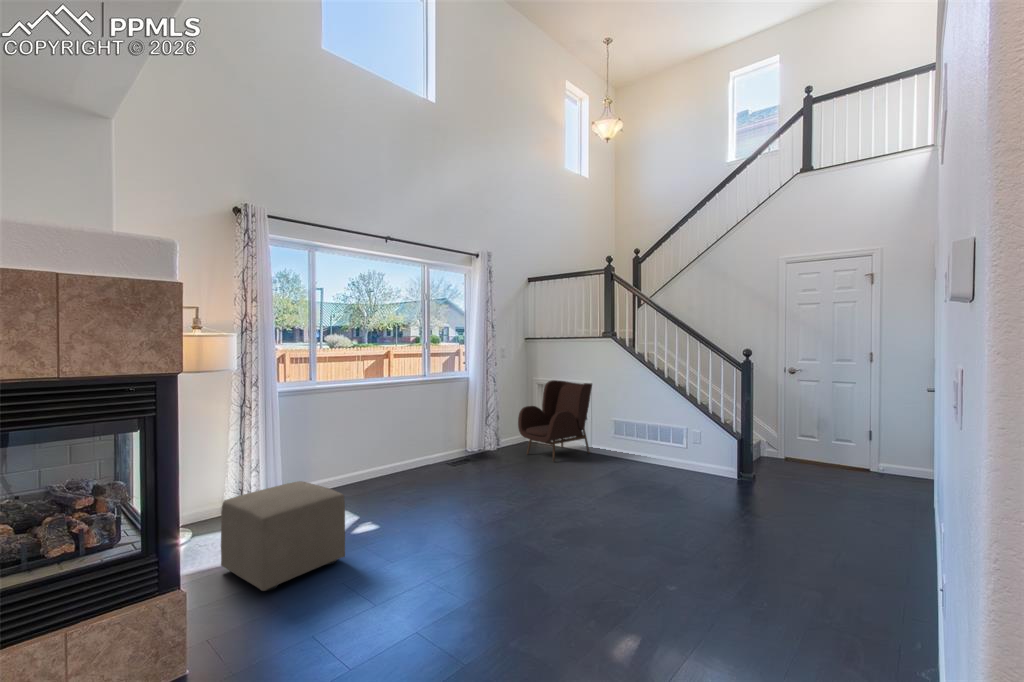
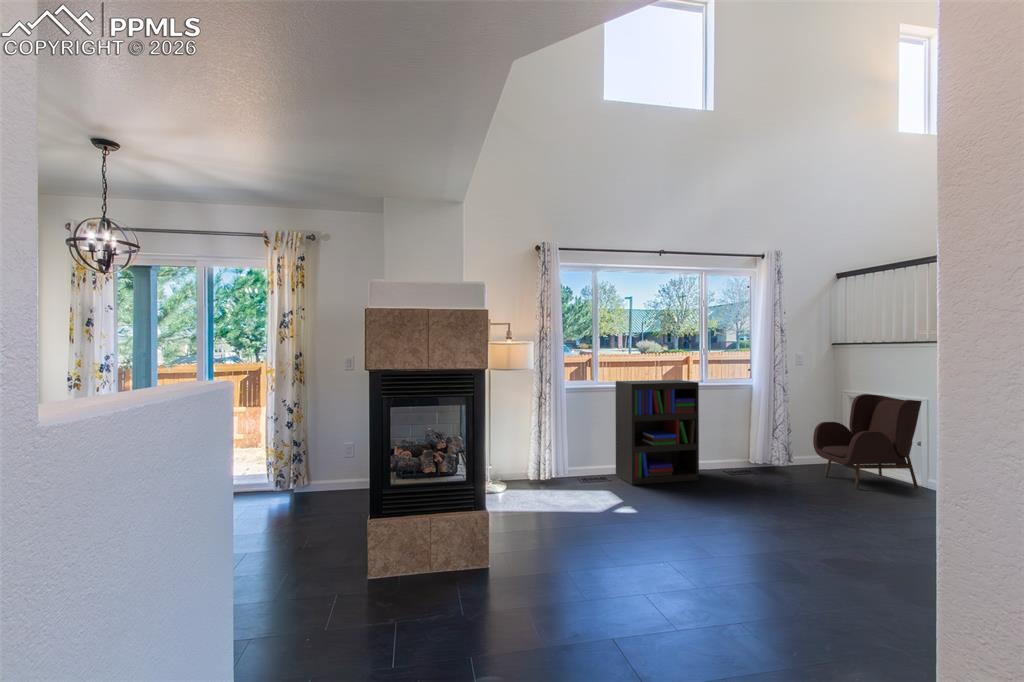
bookshelf: none [339,375,427,496] -> present [616,380,699,485]
ottoman: present [221,481,345,591] -> none [519,459,602,533]

